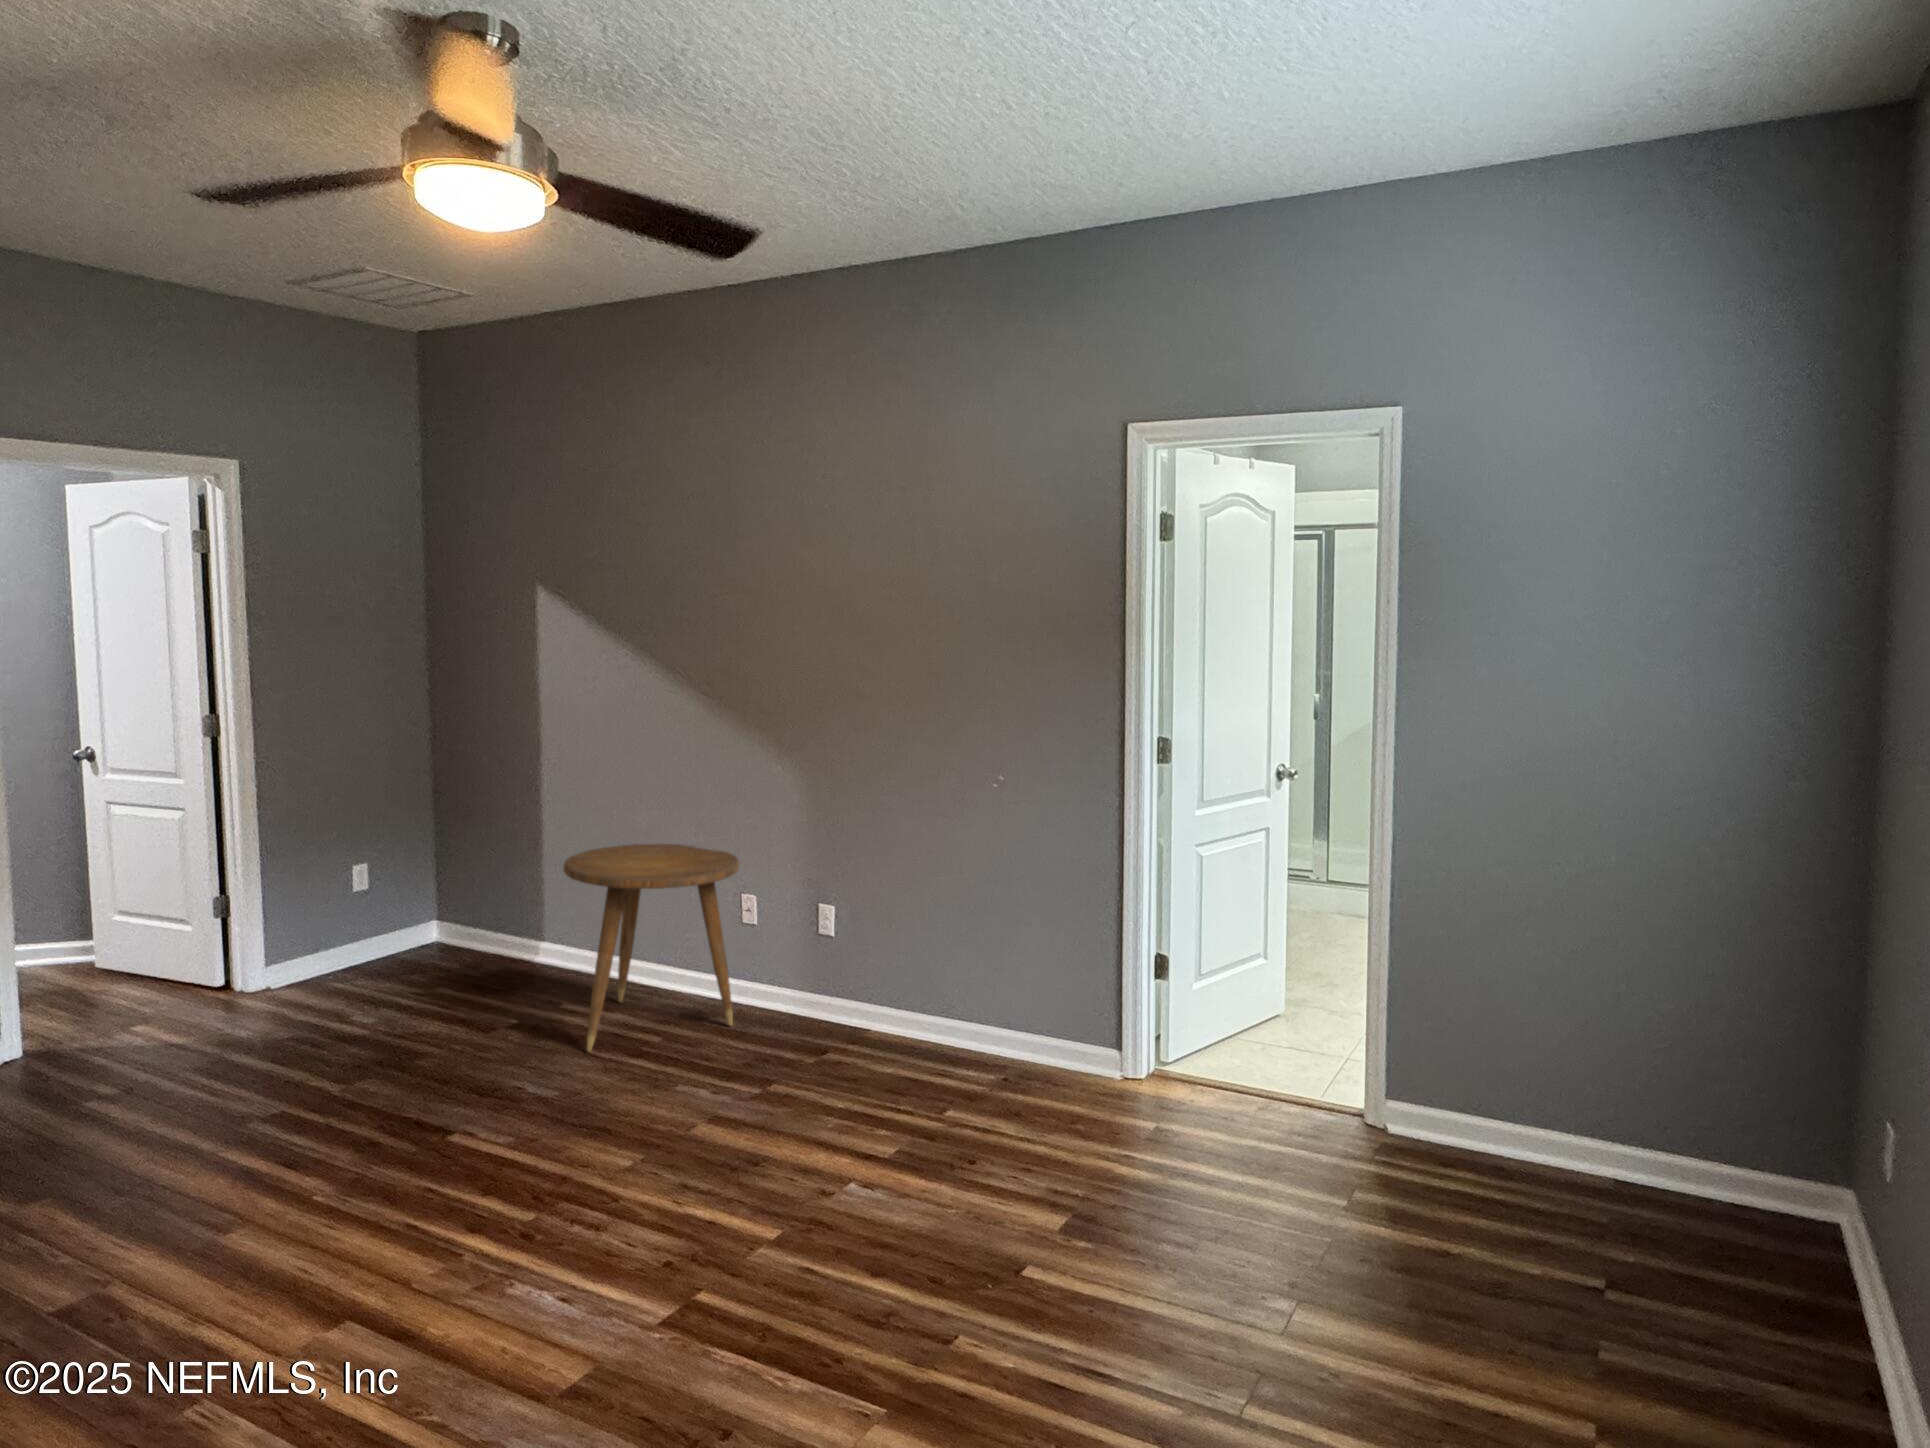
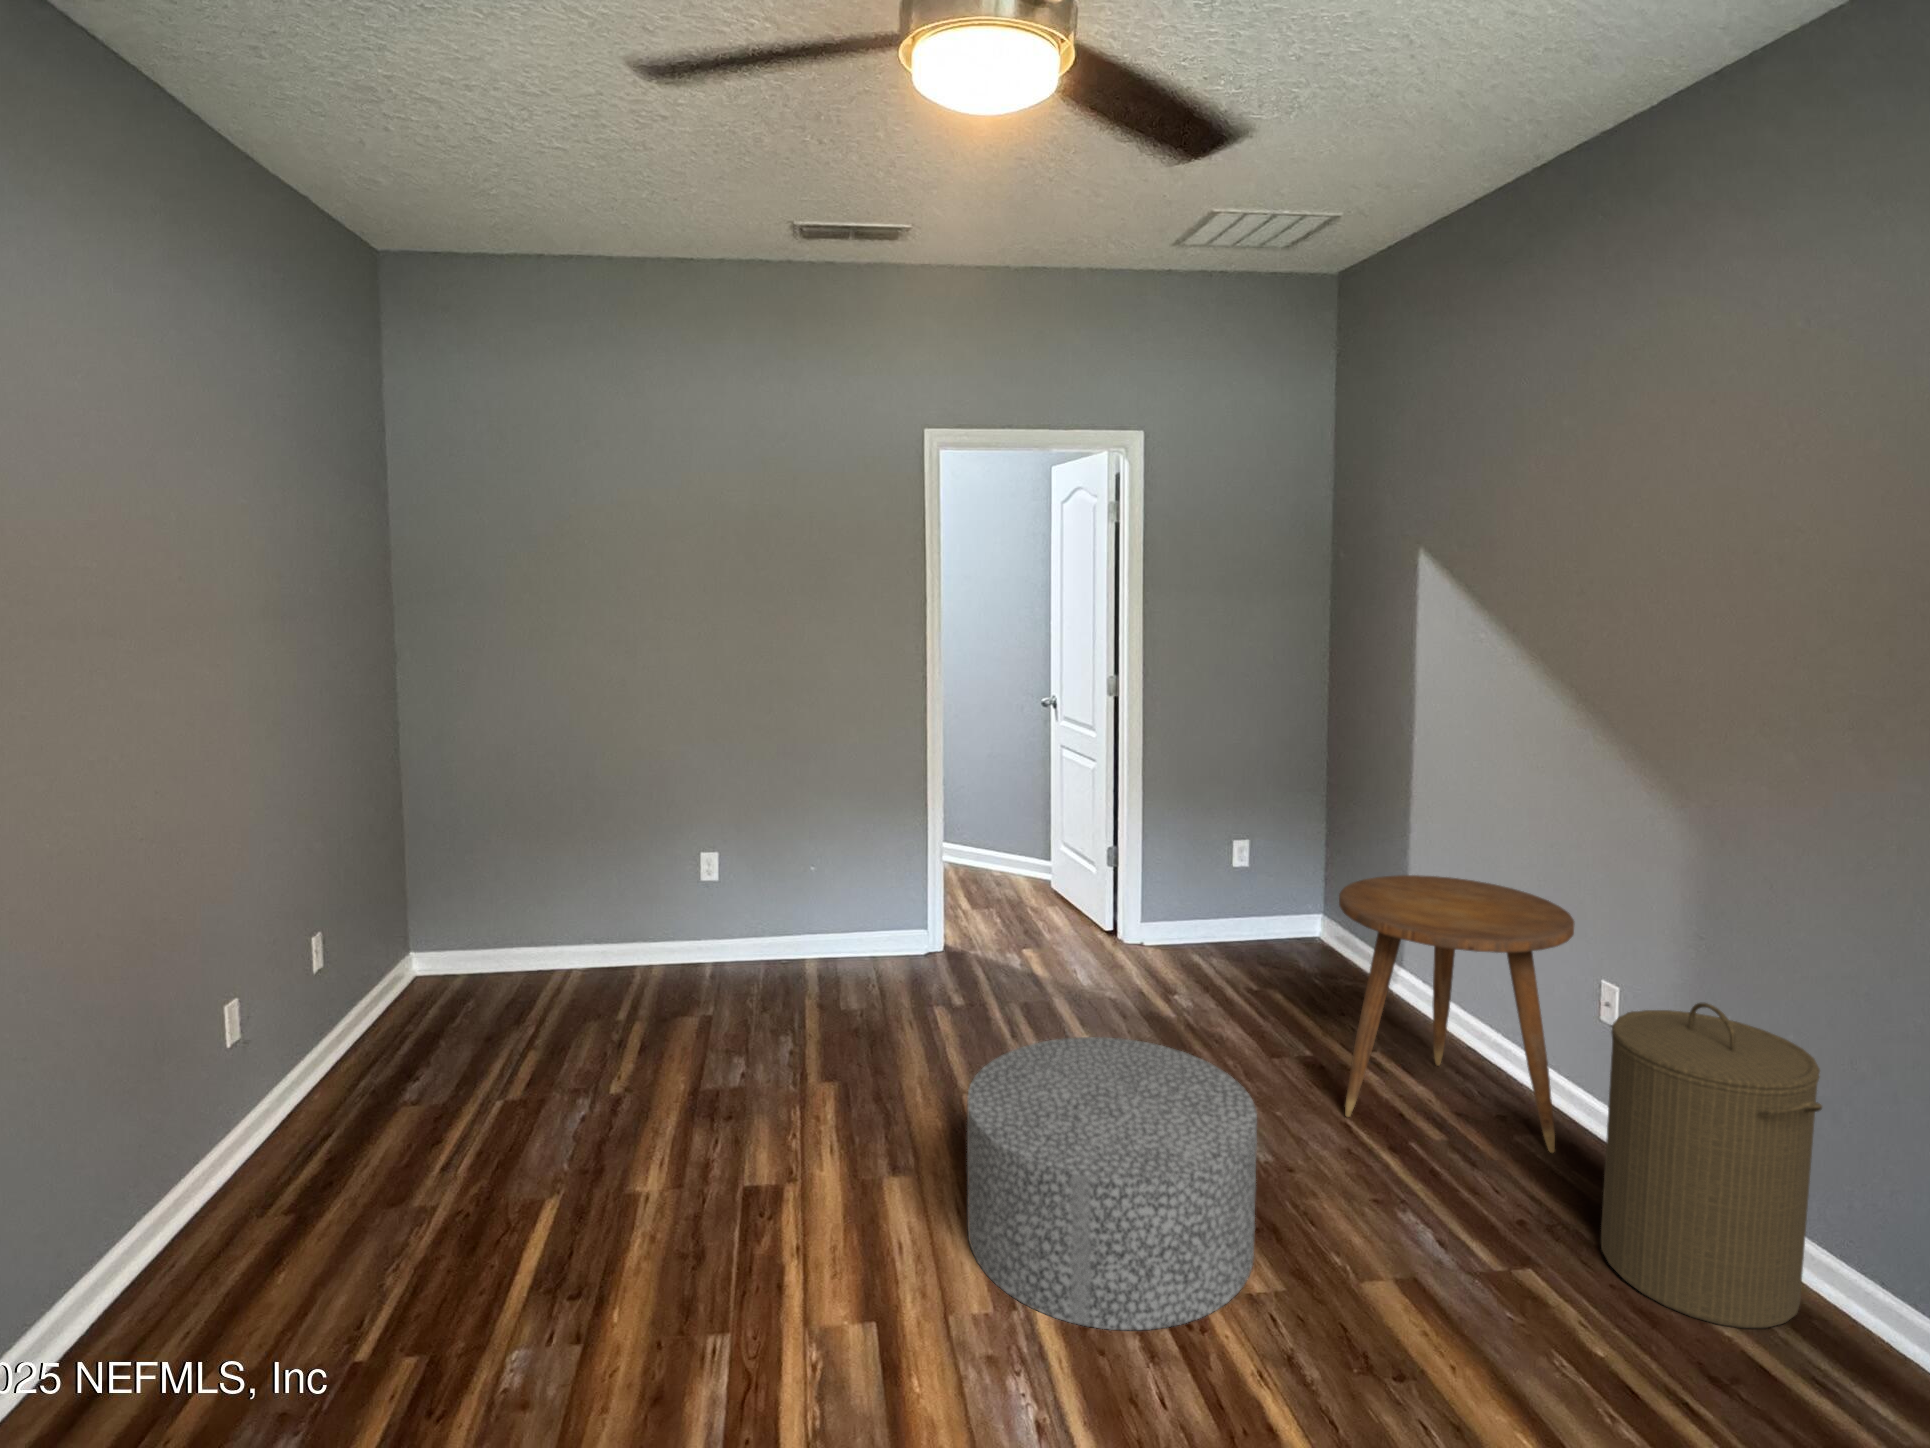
laundry hamper: none [790,880,909,1073] -> present [1601,1003,1822,1328]
ottoman: none [337,1018,621,1251] -> present [967,1037,1257,1331]

